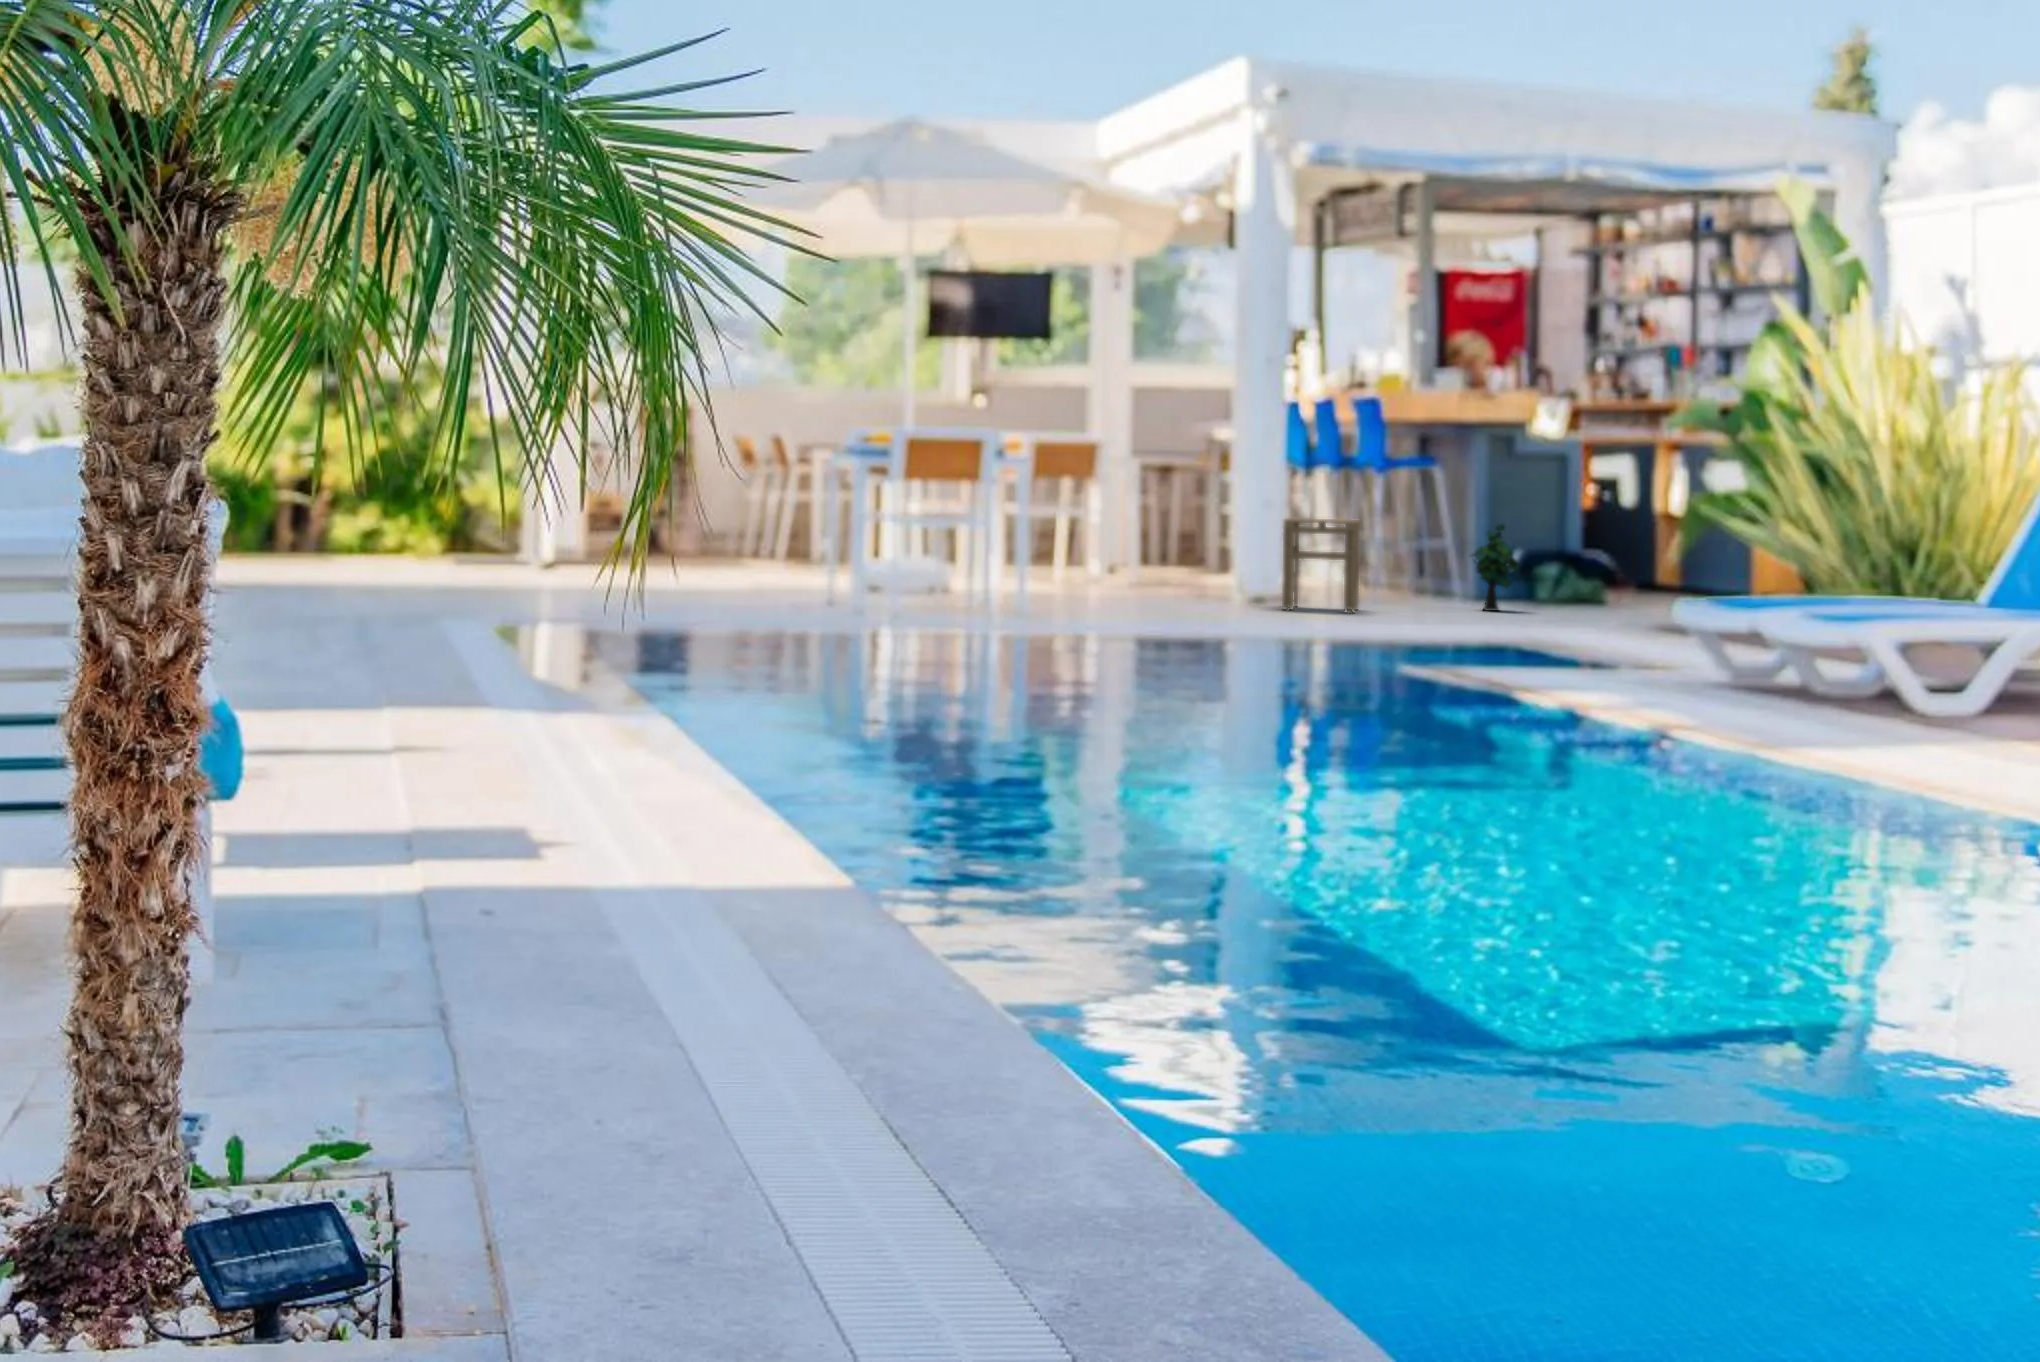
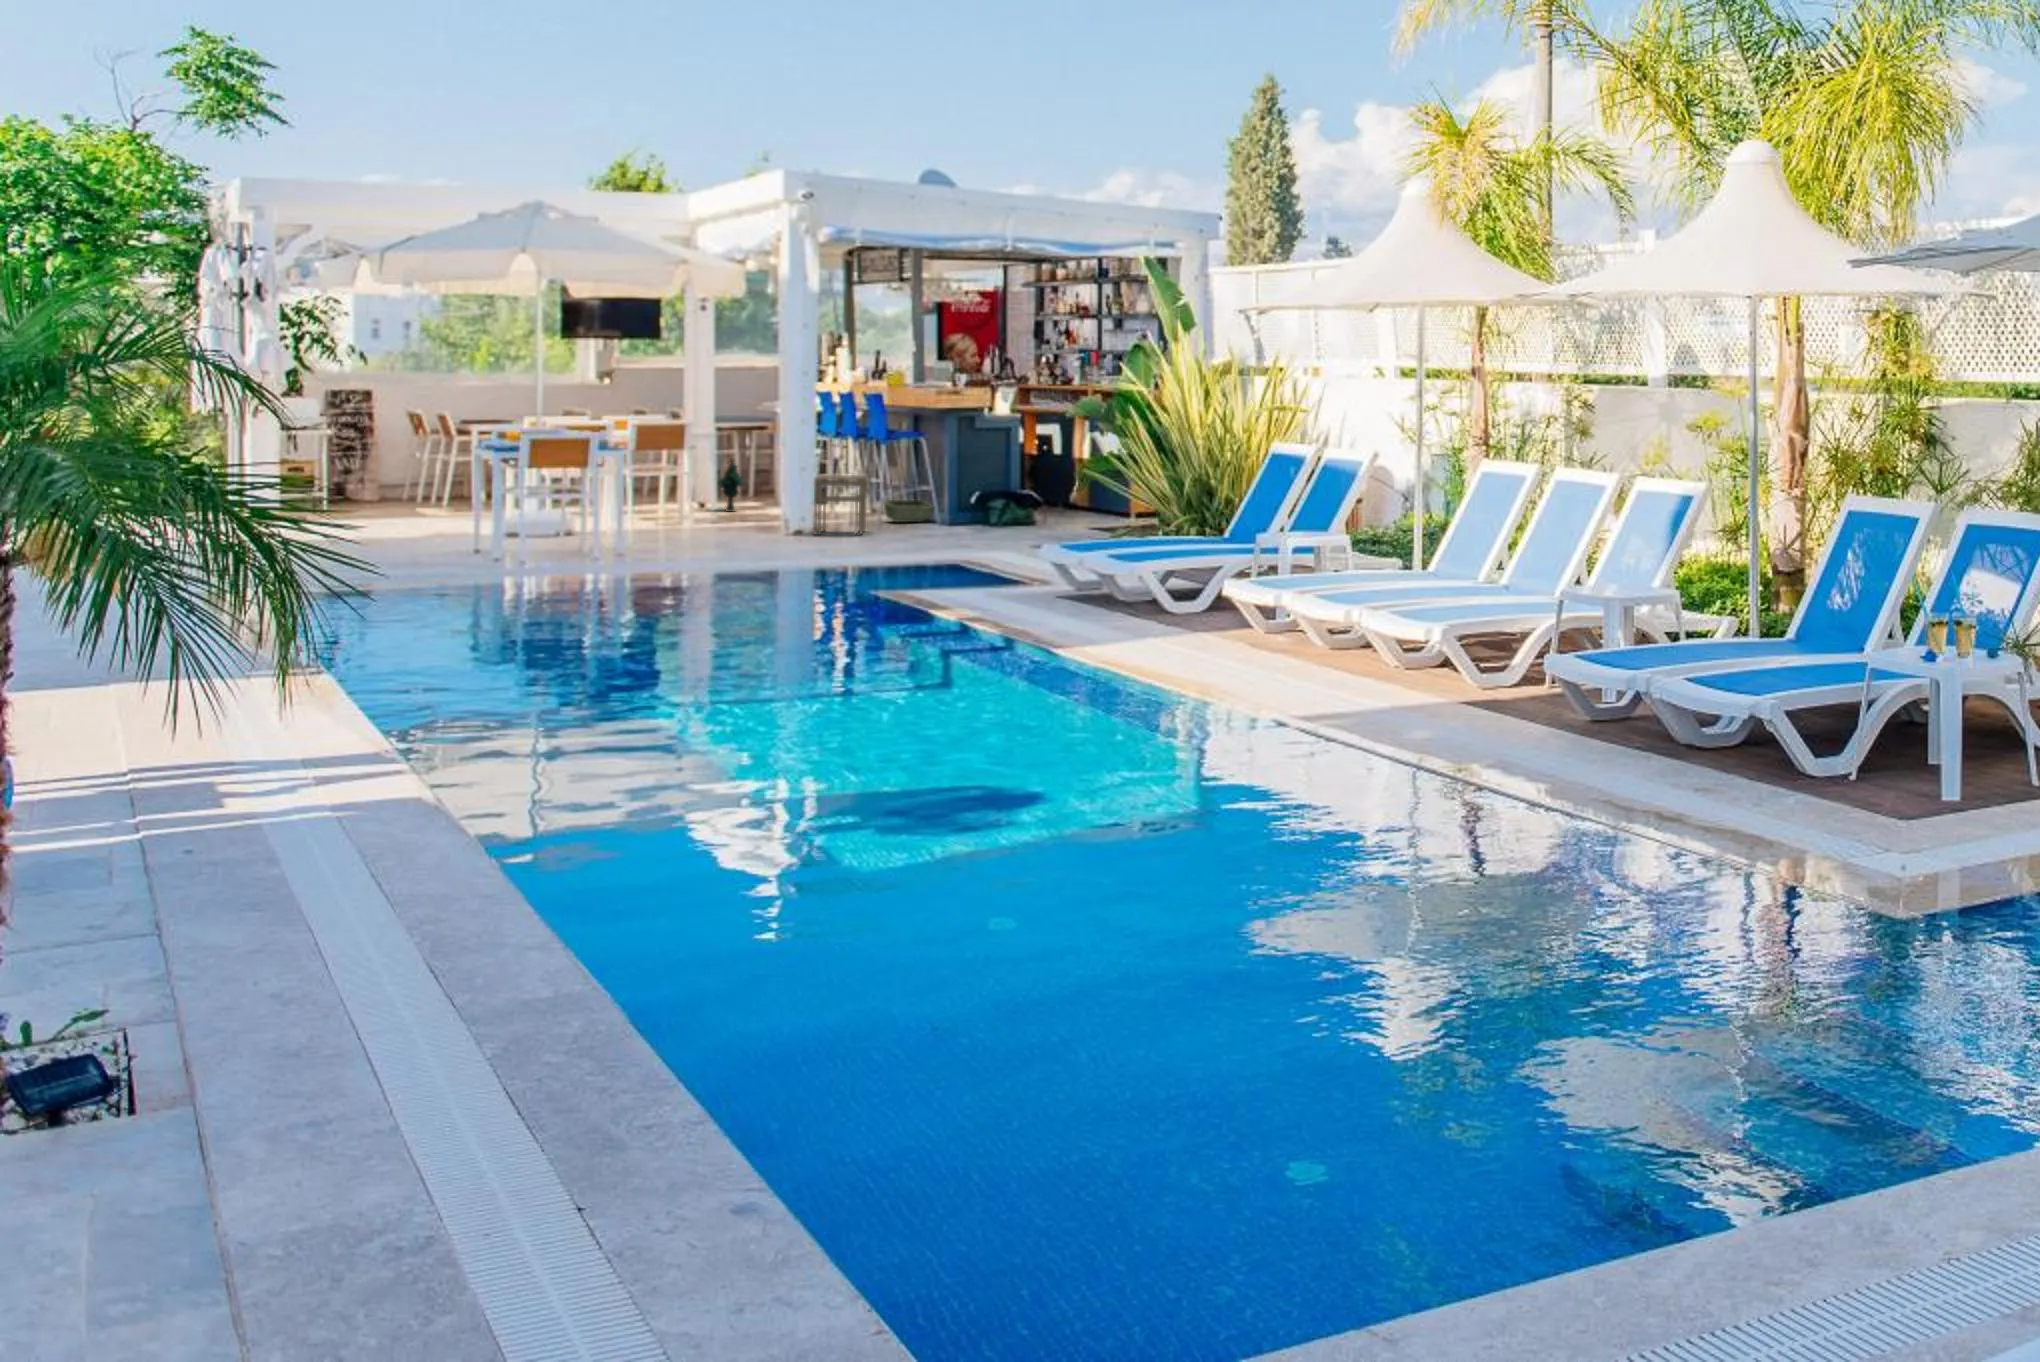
decorative plant: present [1473,524,1520,611] -> present [718,461,743,512]
woven basket: none [1378,566,1458,602] -> present [884,500,934,522]

